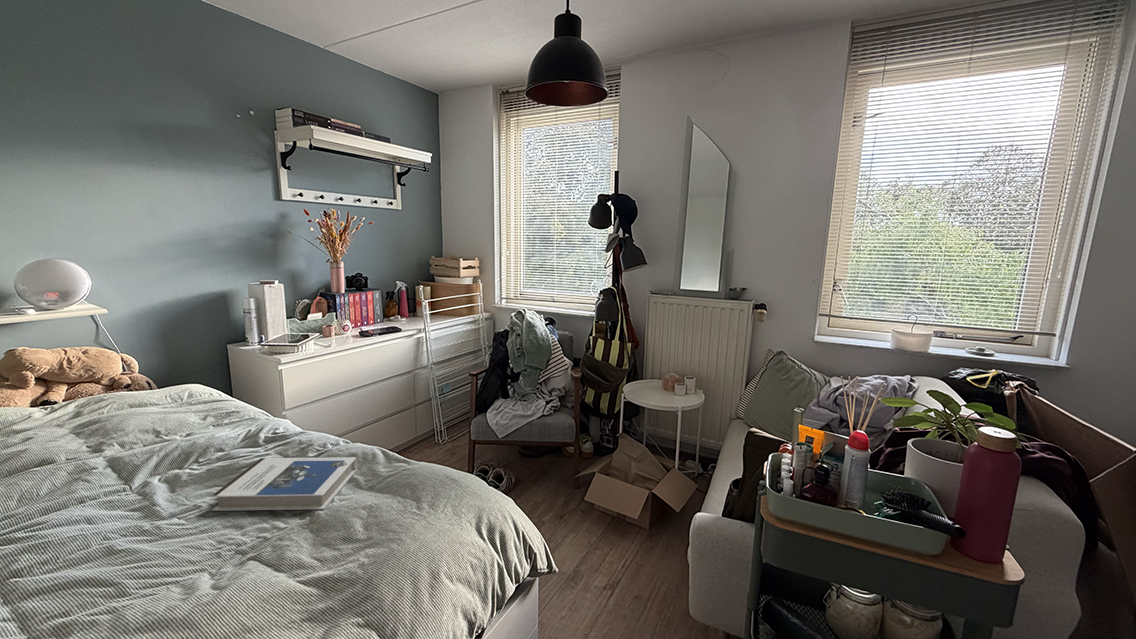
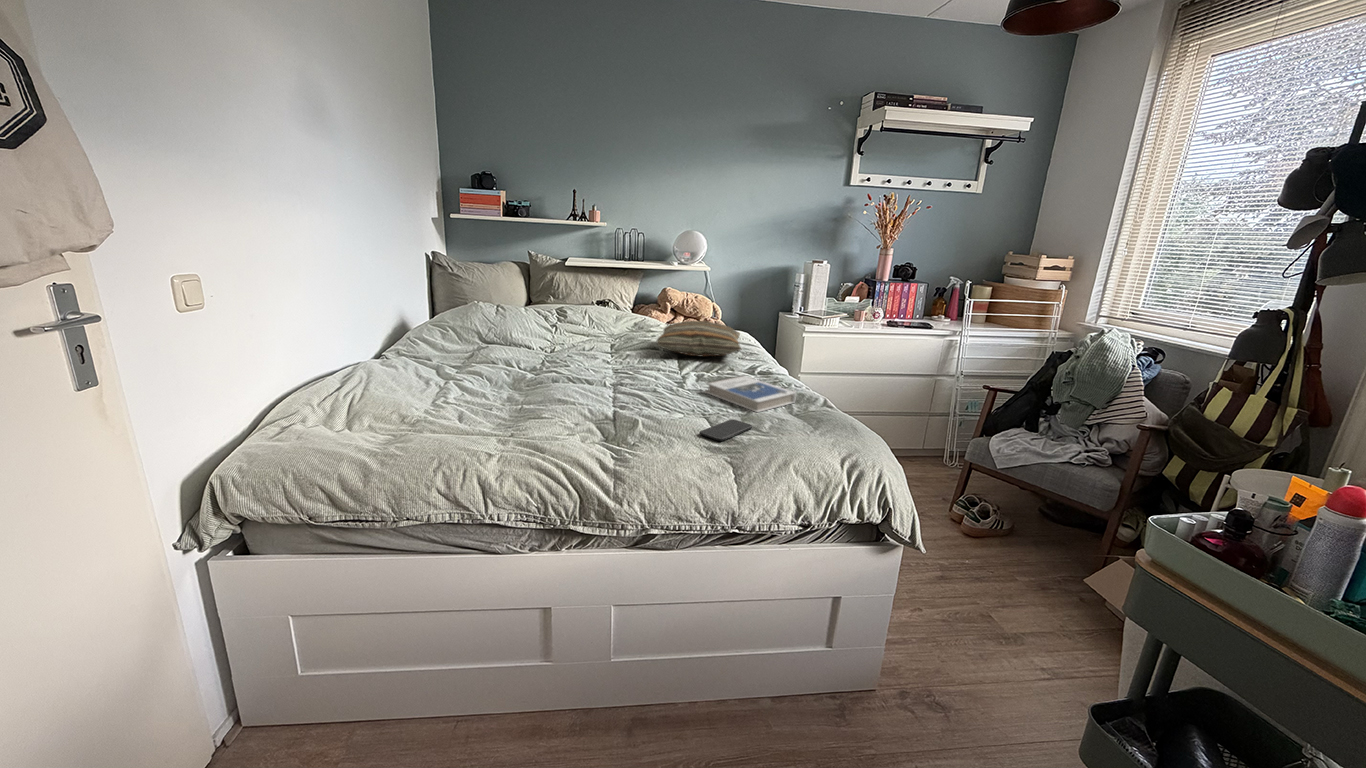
pillow: none [49,389,228,459] -> present [657,321,741,357]
smartphone: none [271,538,342,604] -> present [700,419,752,441]

